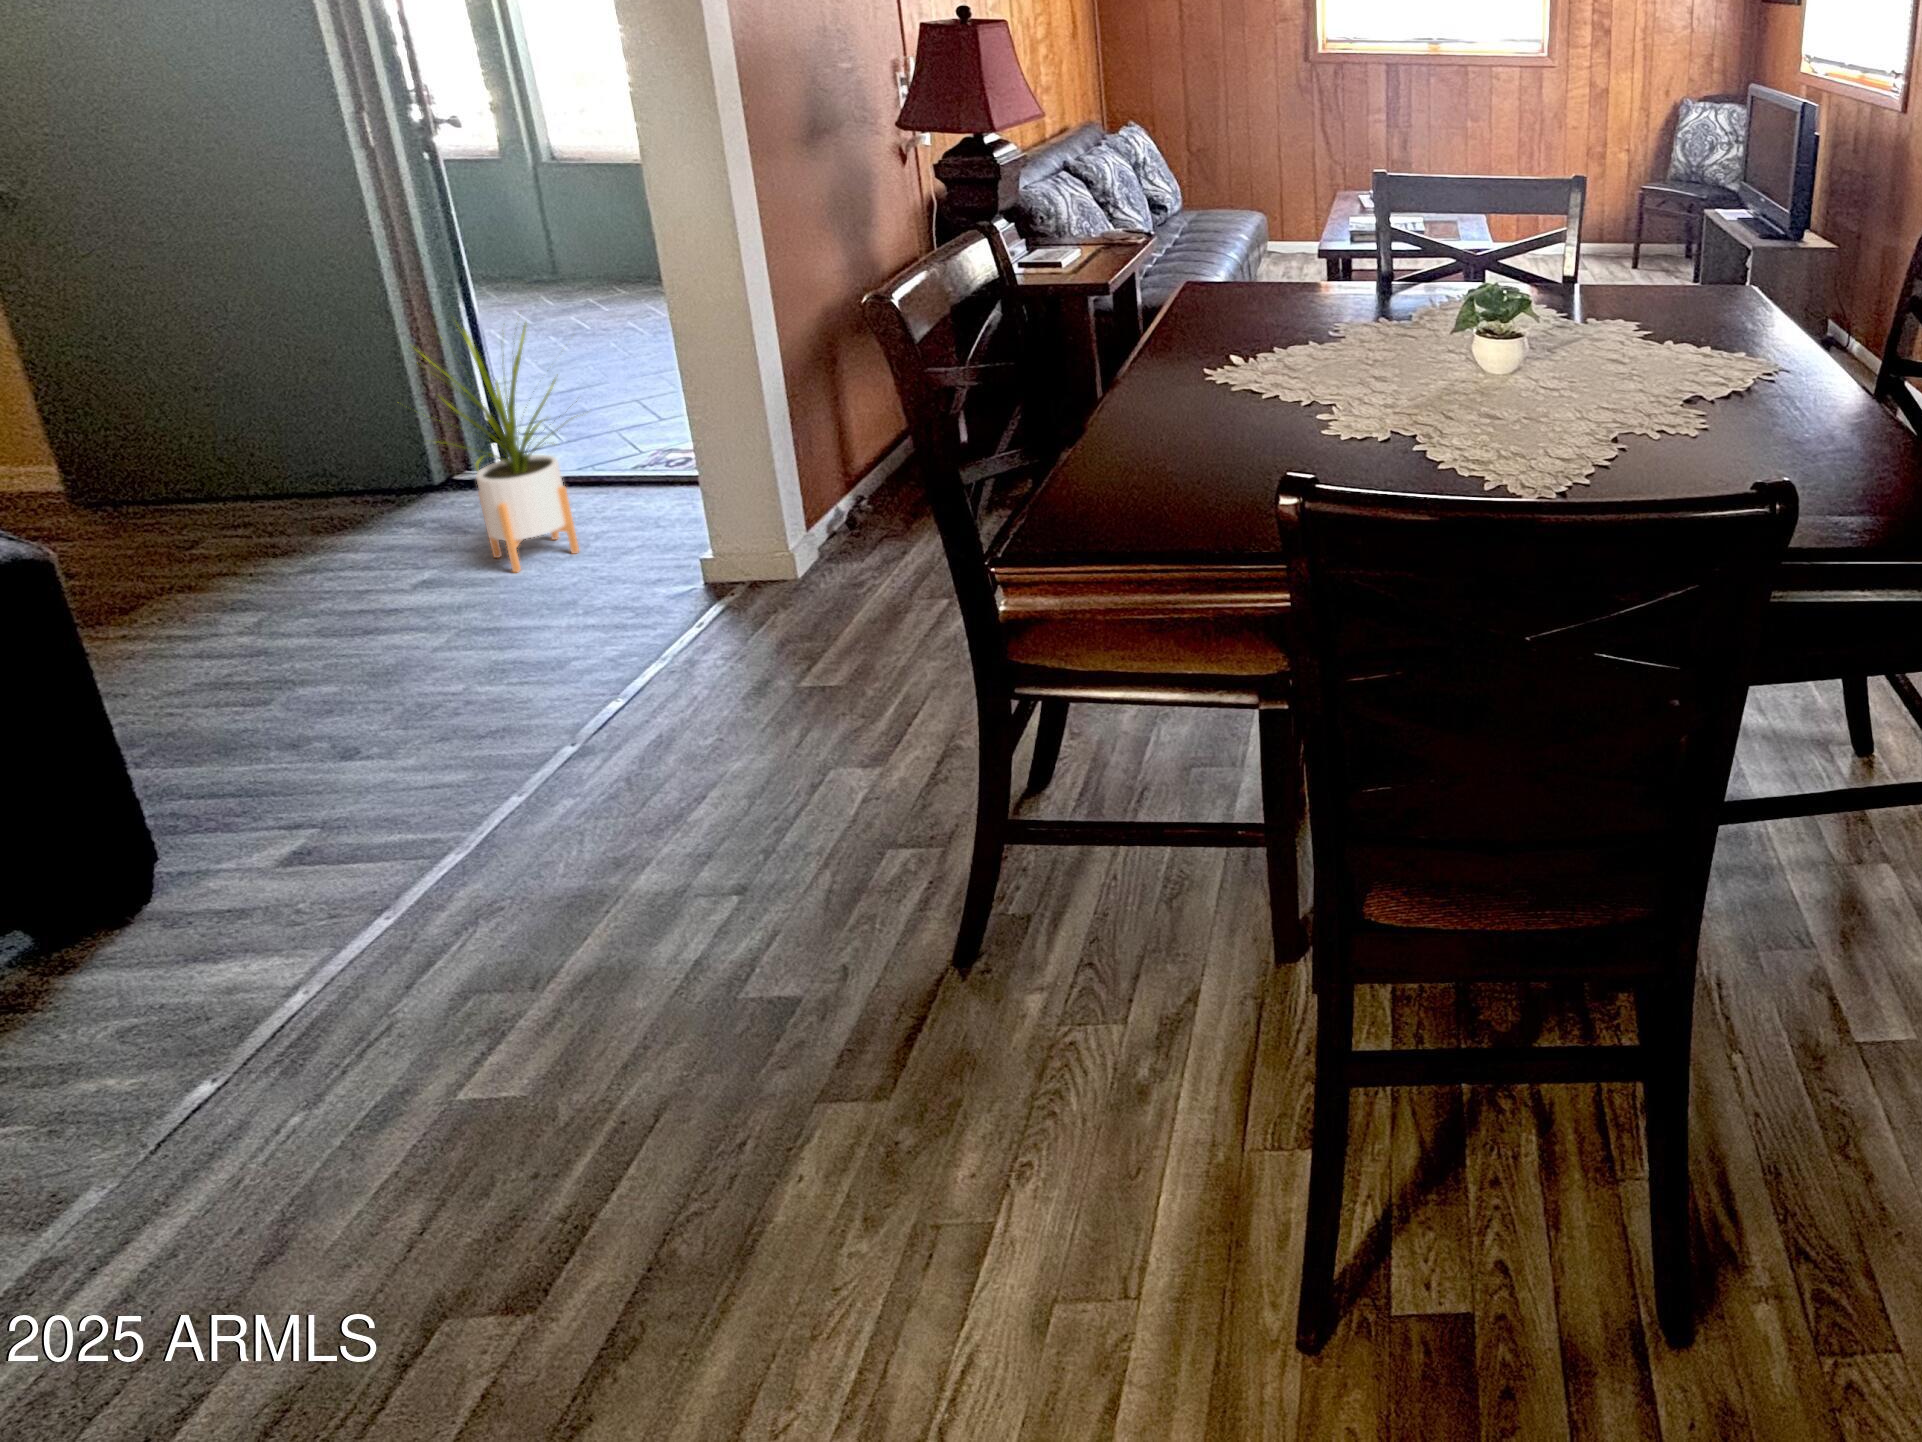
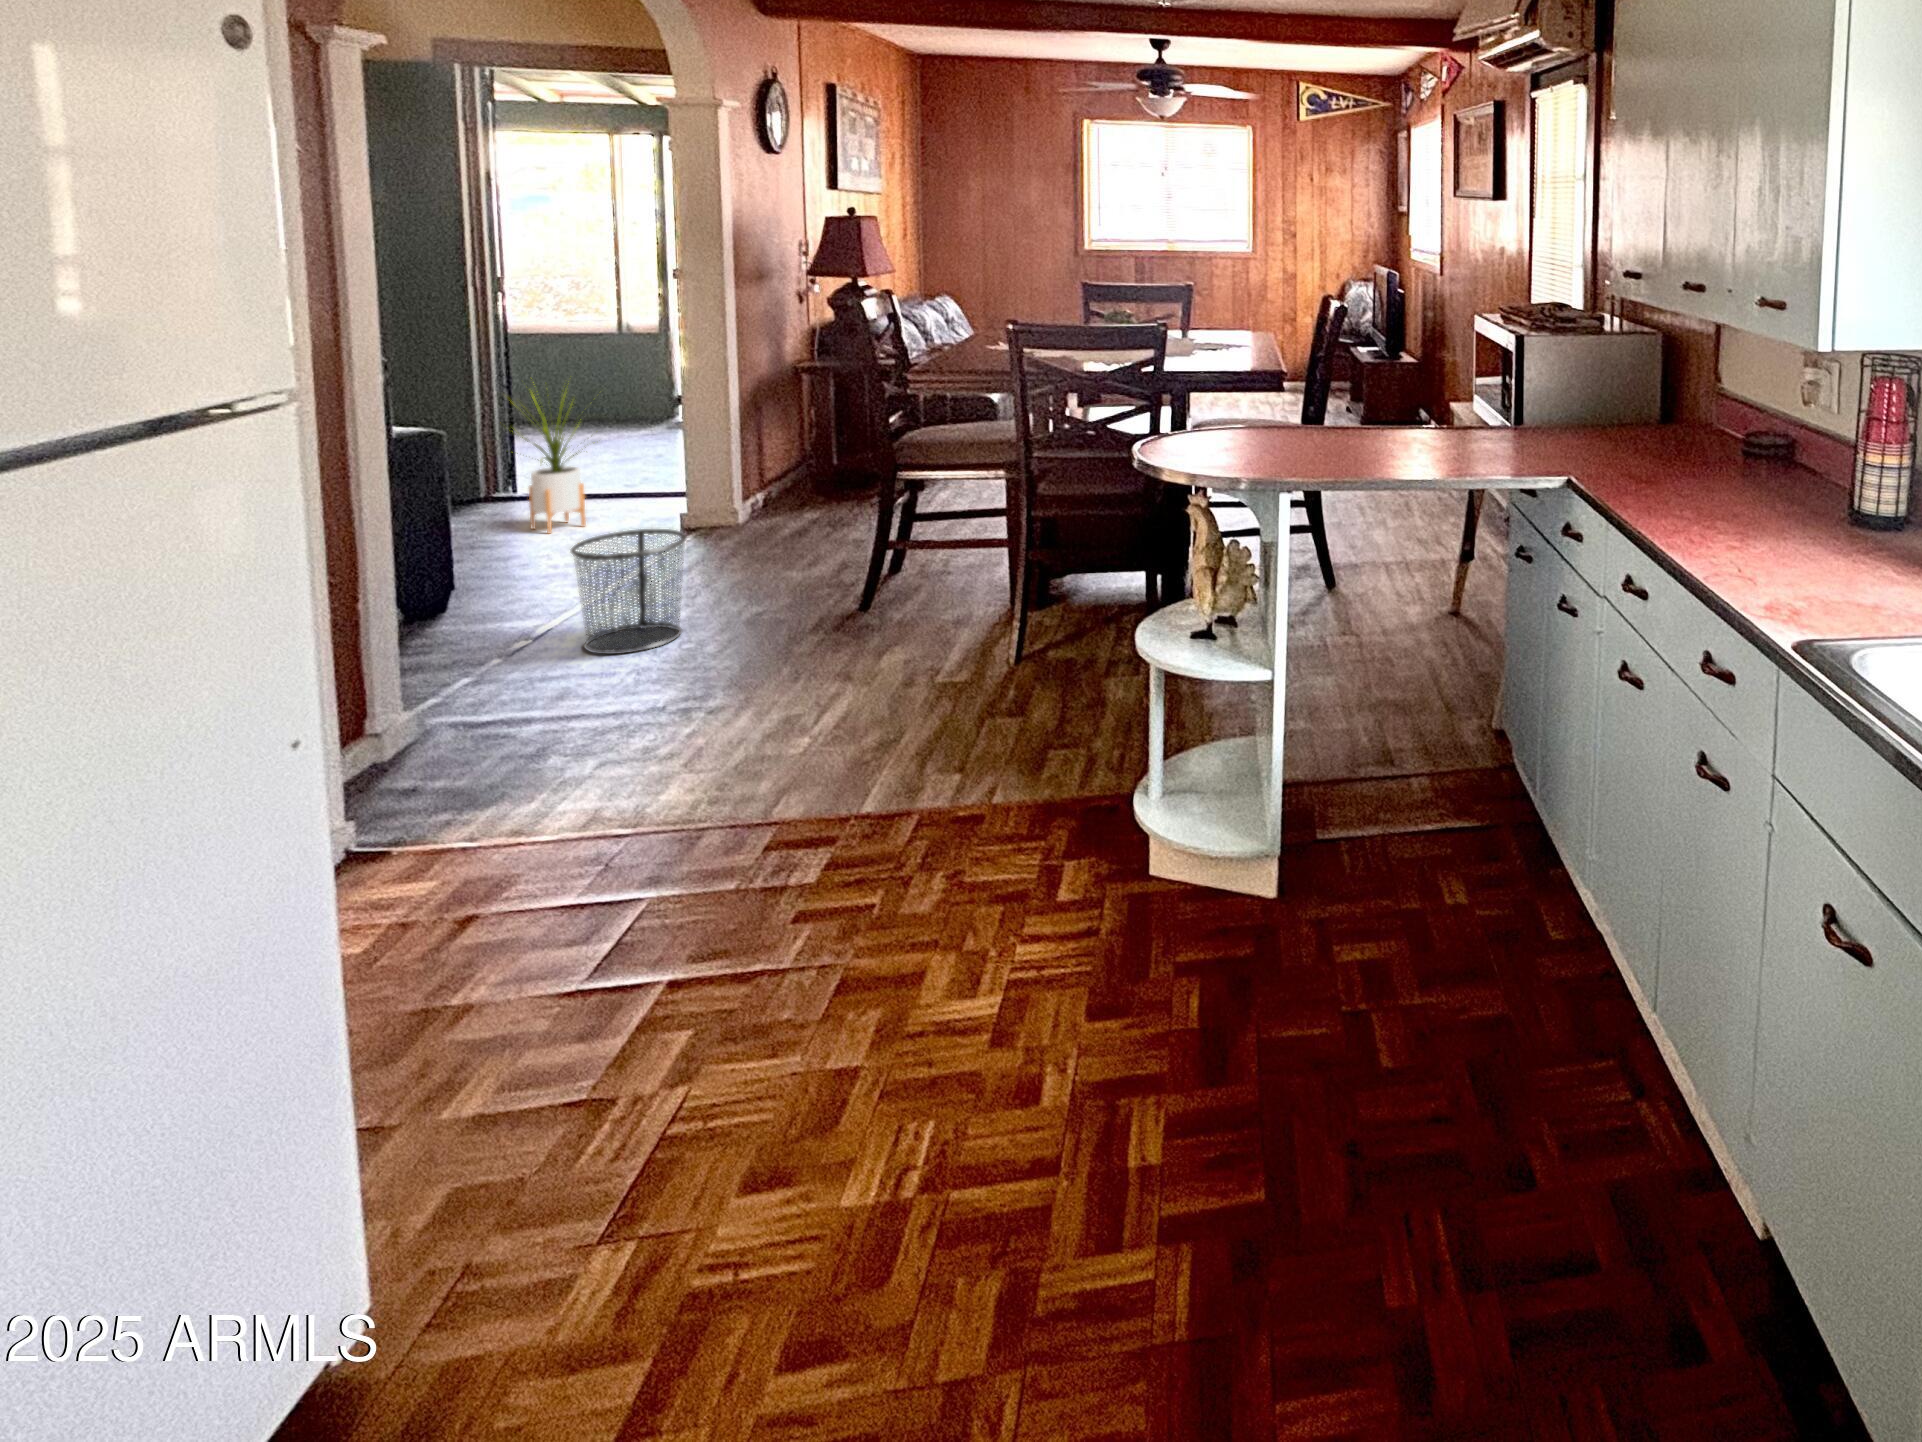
waste bin: none [309,777,613,1105] -> present [571,529,687,654]

